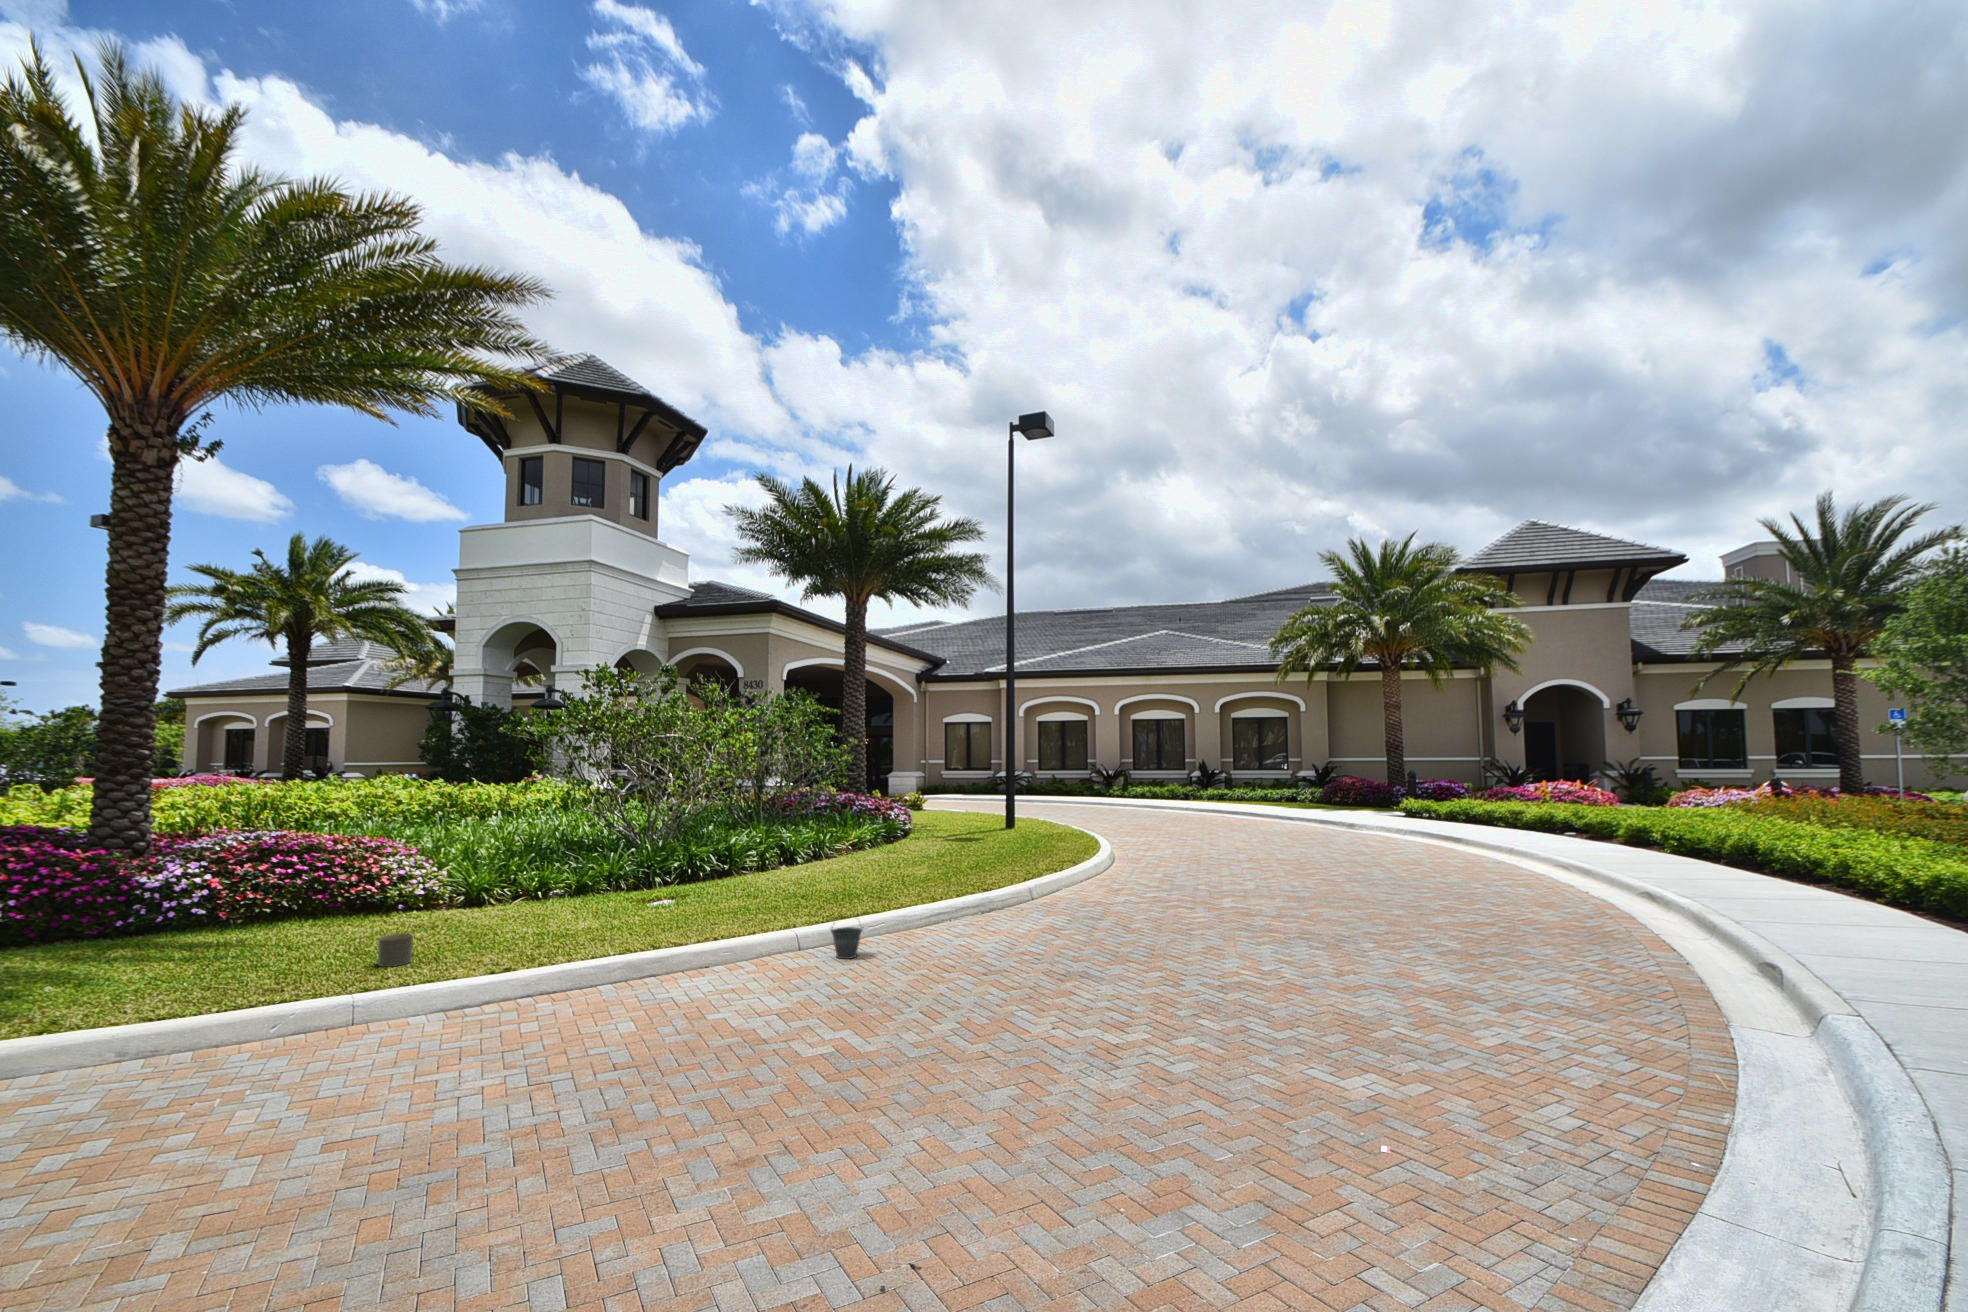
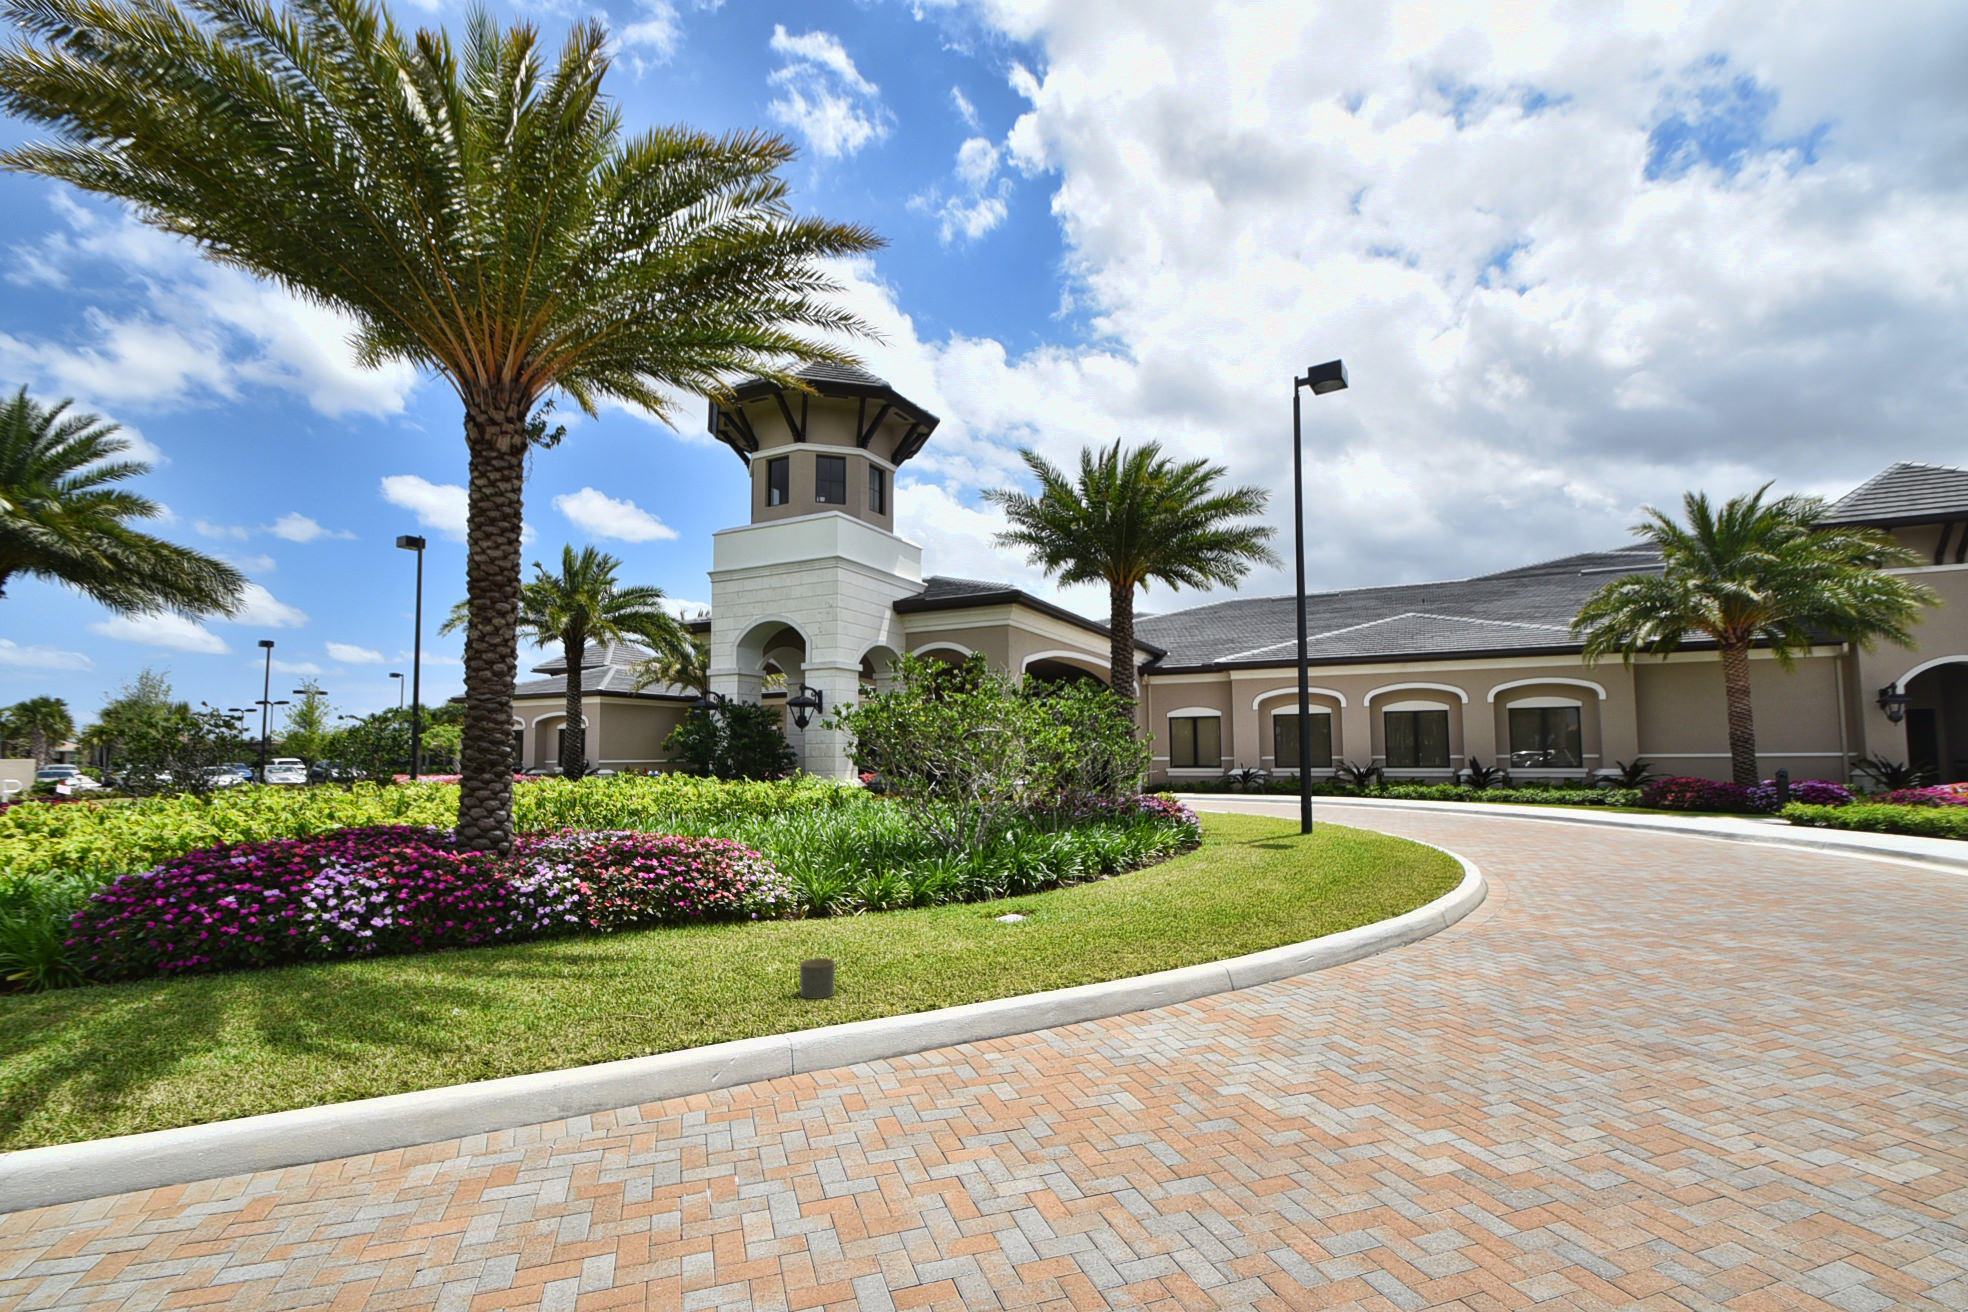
bucket: present [831,927,862,959] -> none [1309,949,1353,1007]

